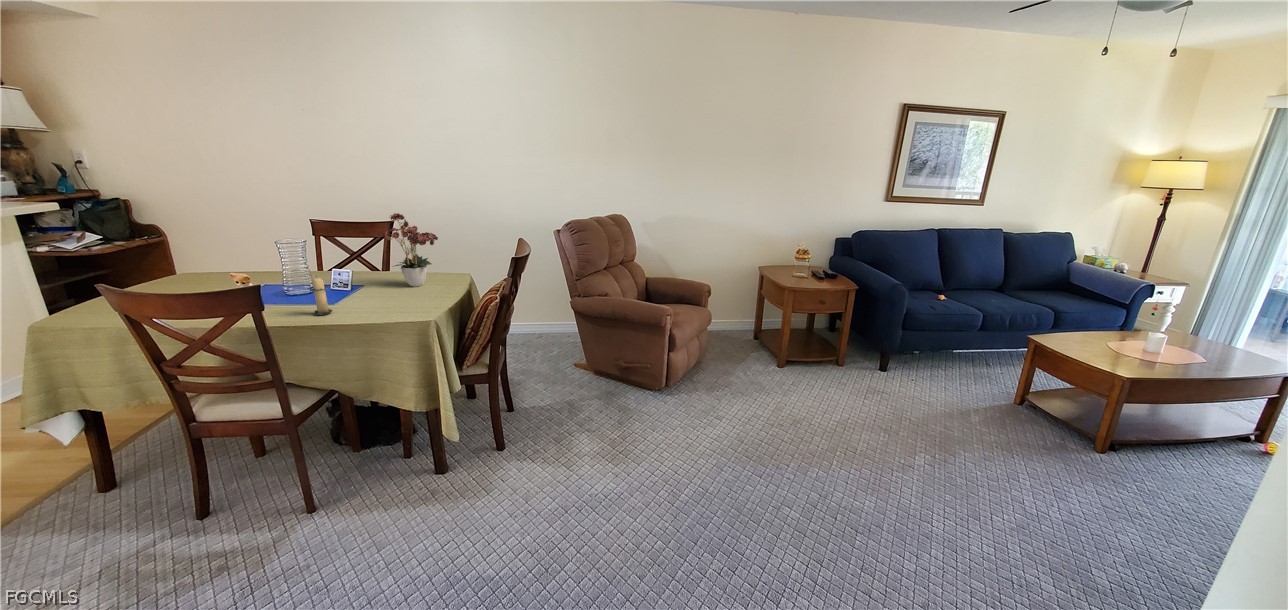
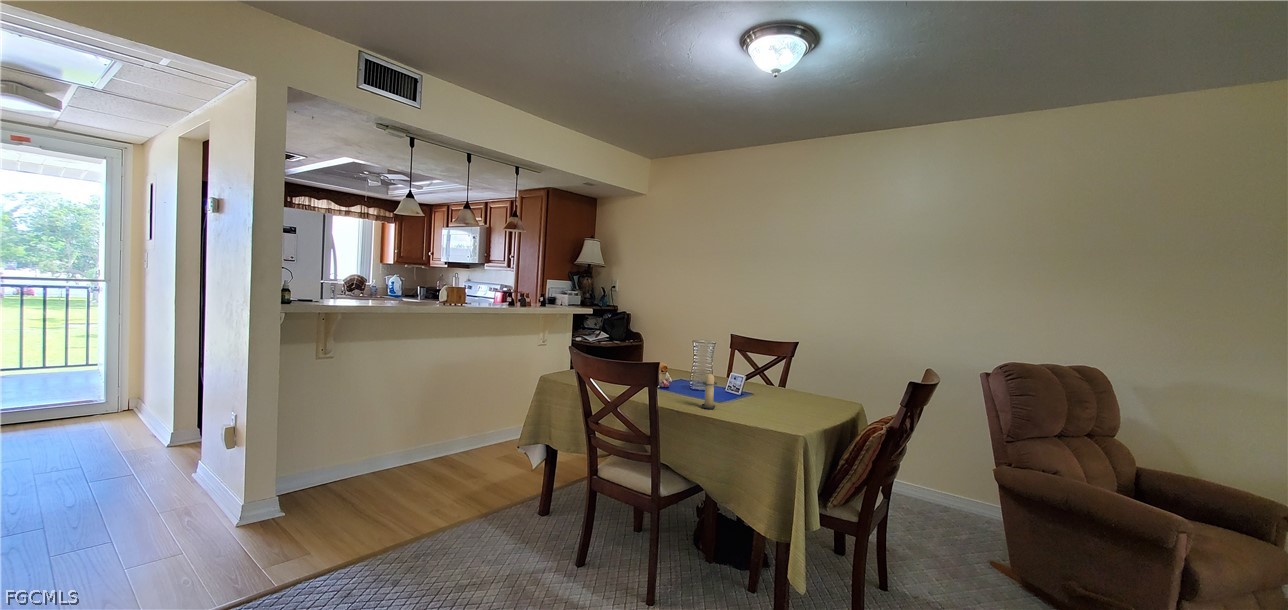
flower arrangement: present [386,213,438,287] -> none [774,323,831,404]

